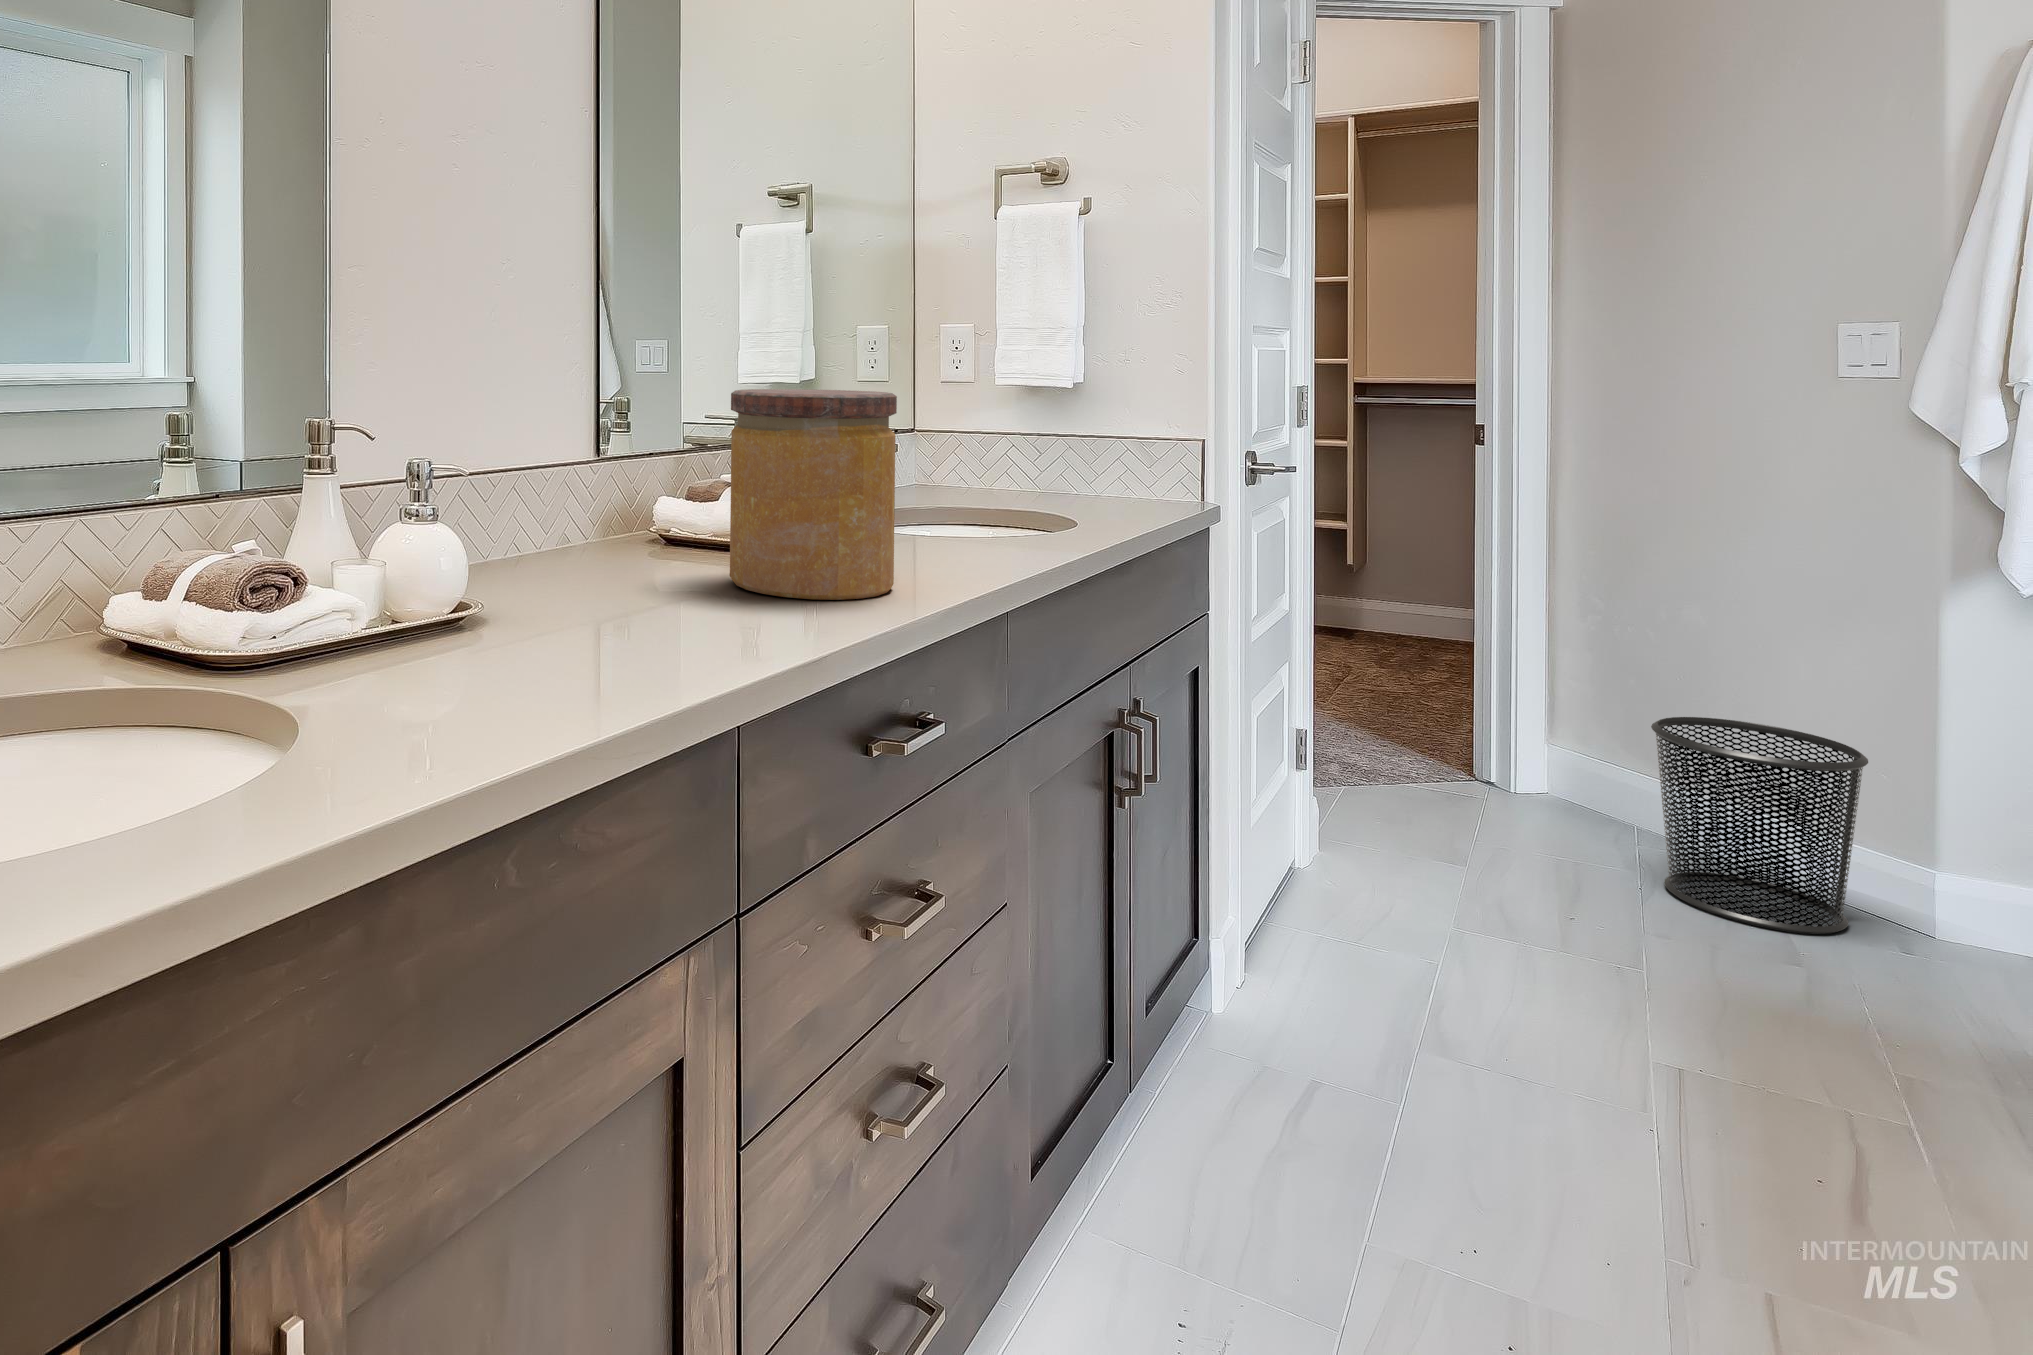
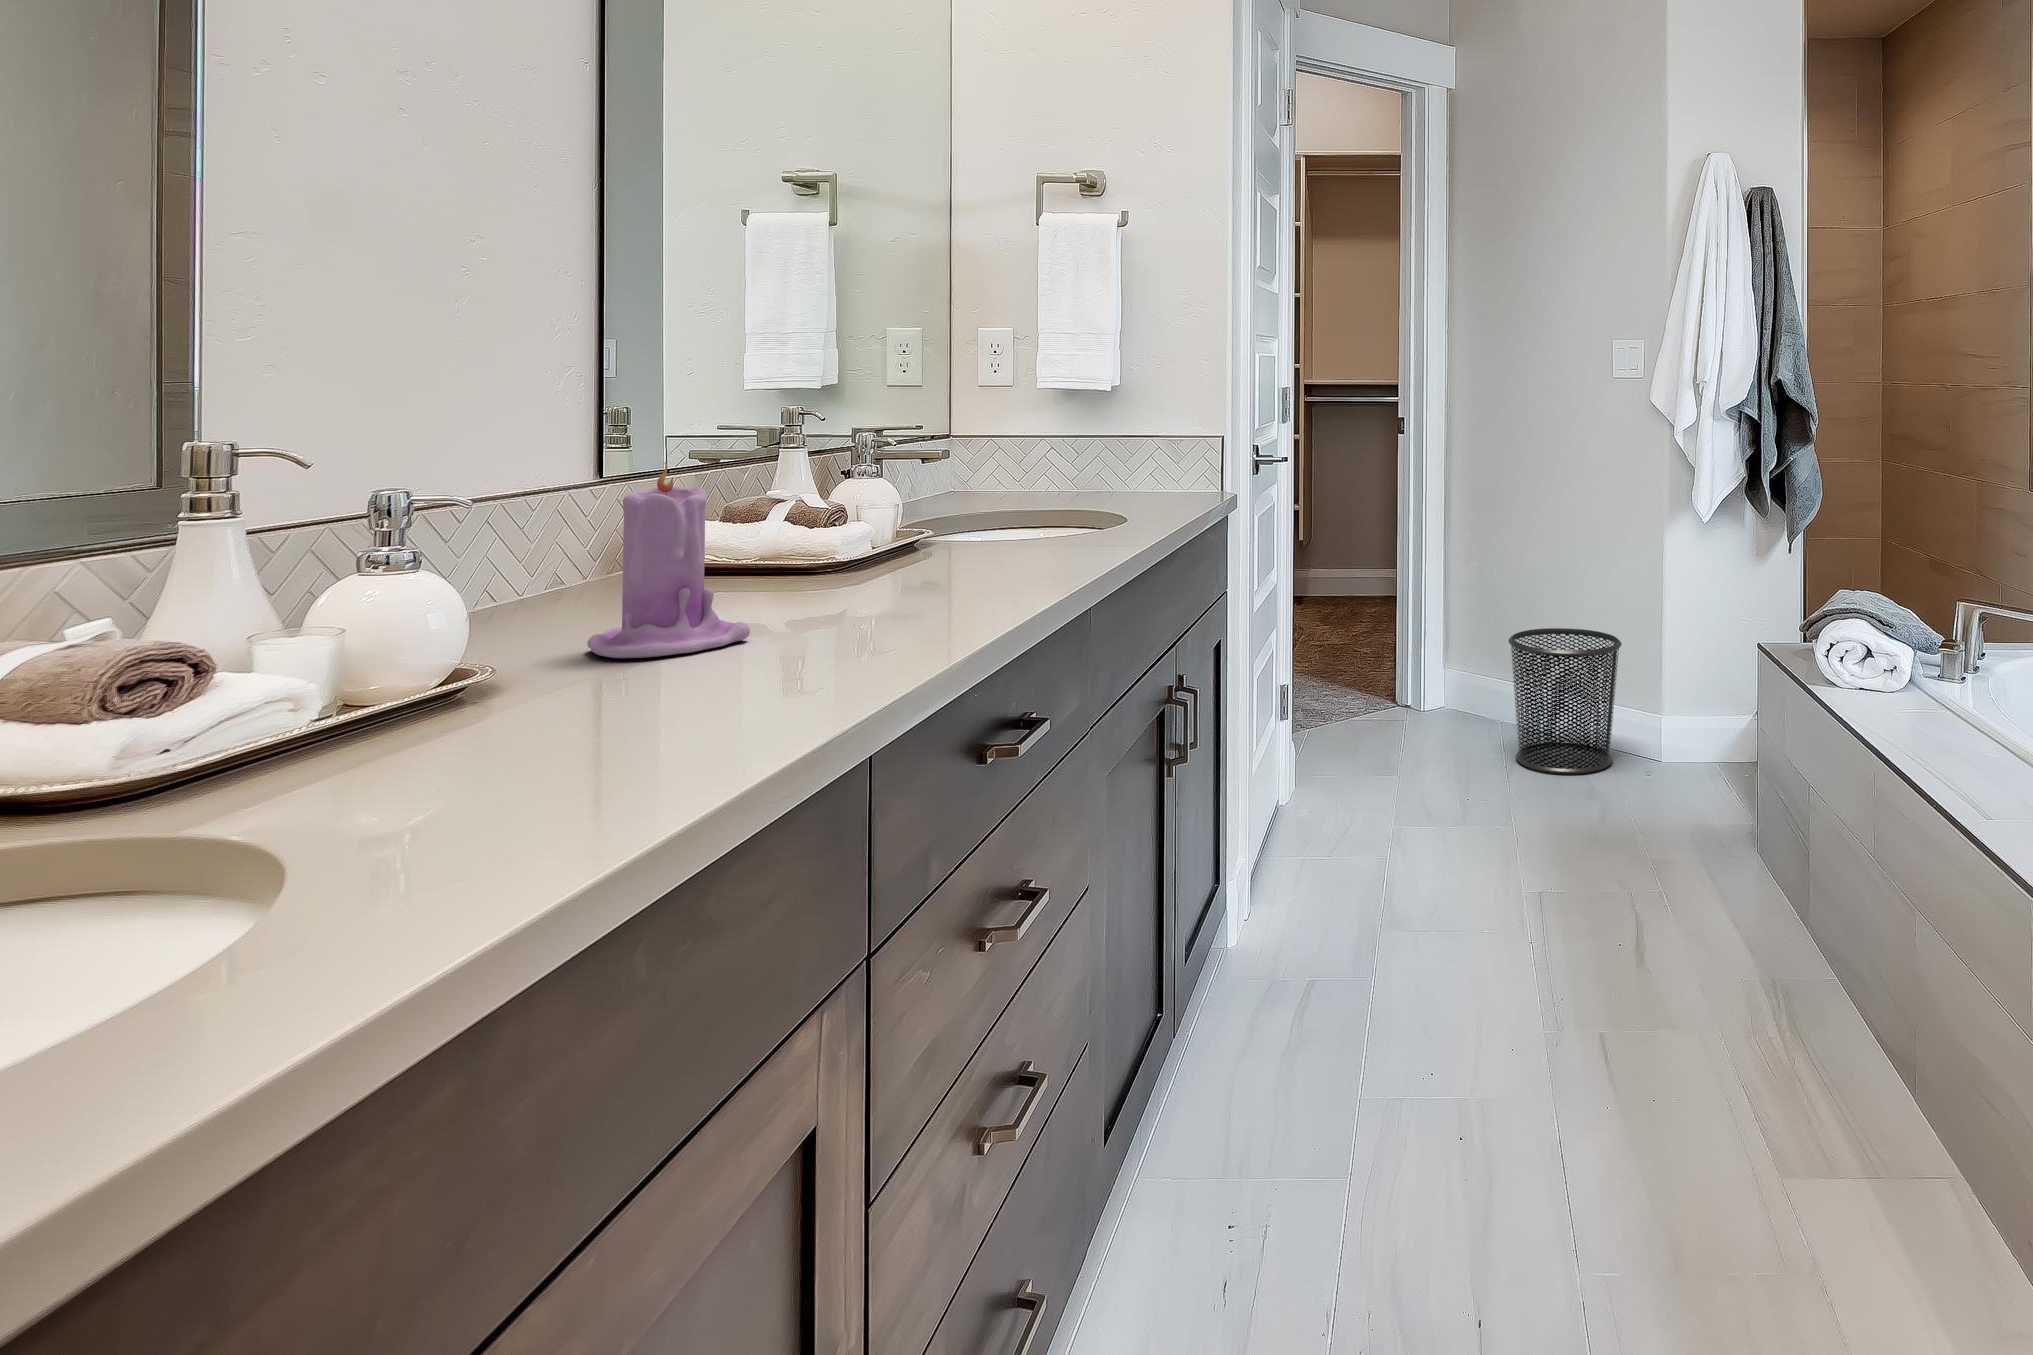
jar: present [730,389,897,600] -> none [801,394,988,615]
candle: none [559,445,677,610] -> present [587,462,750,658]

